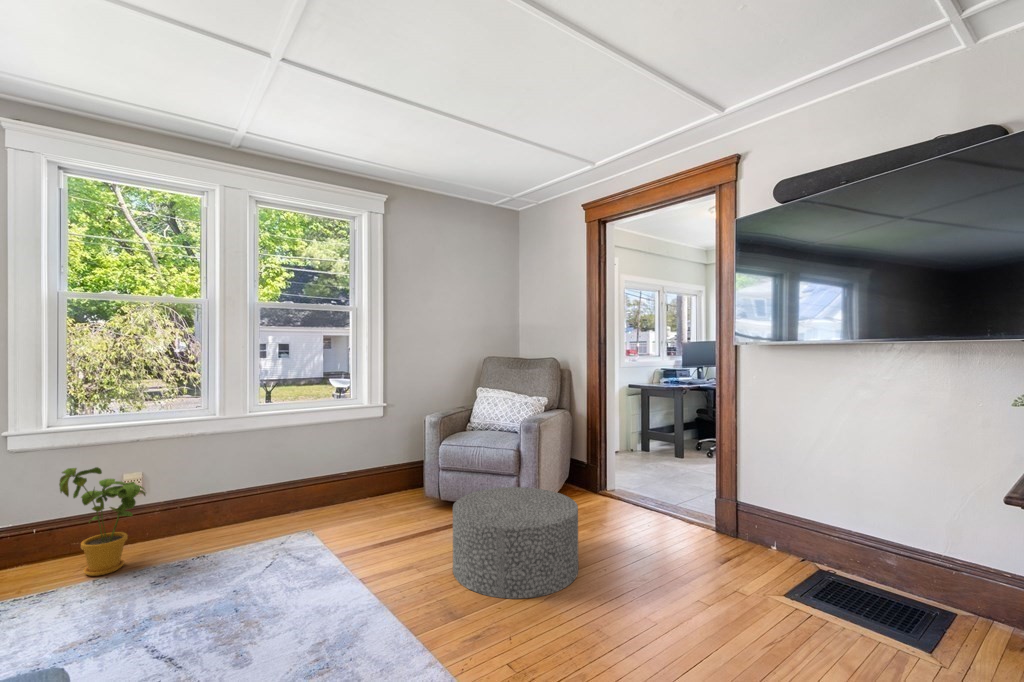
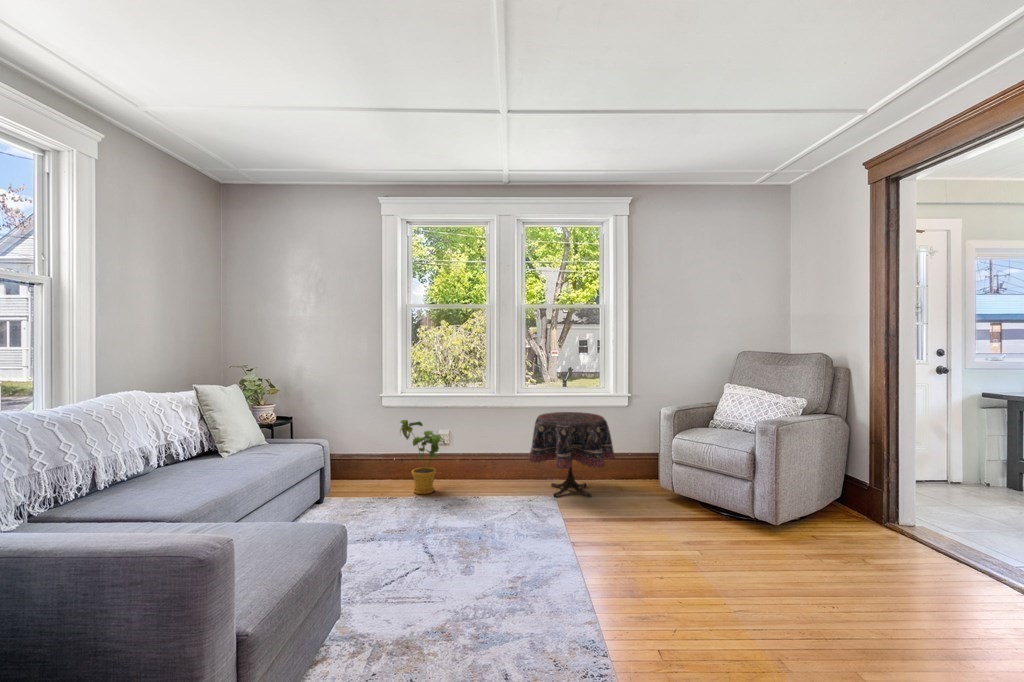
side table: none [274,430,377,534] -> present [529,412,615,497]
ottoman: present [453,487,578,599] -> none [651,487,795,607]

